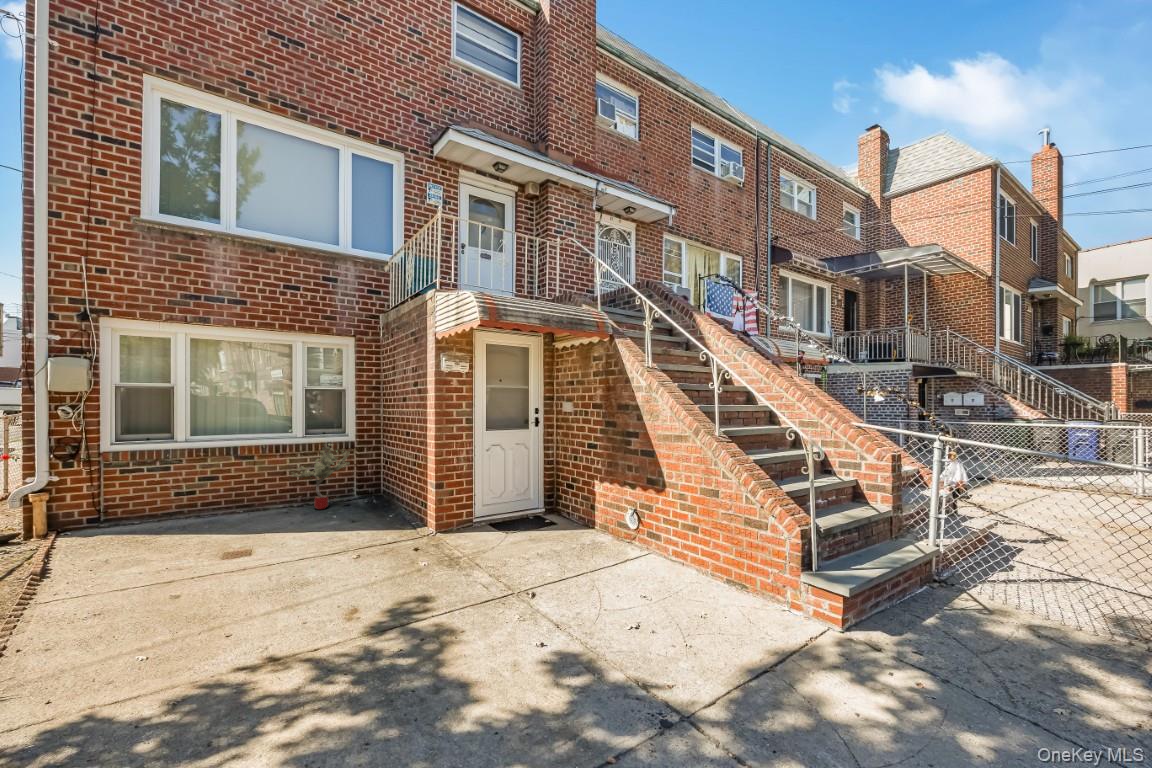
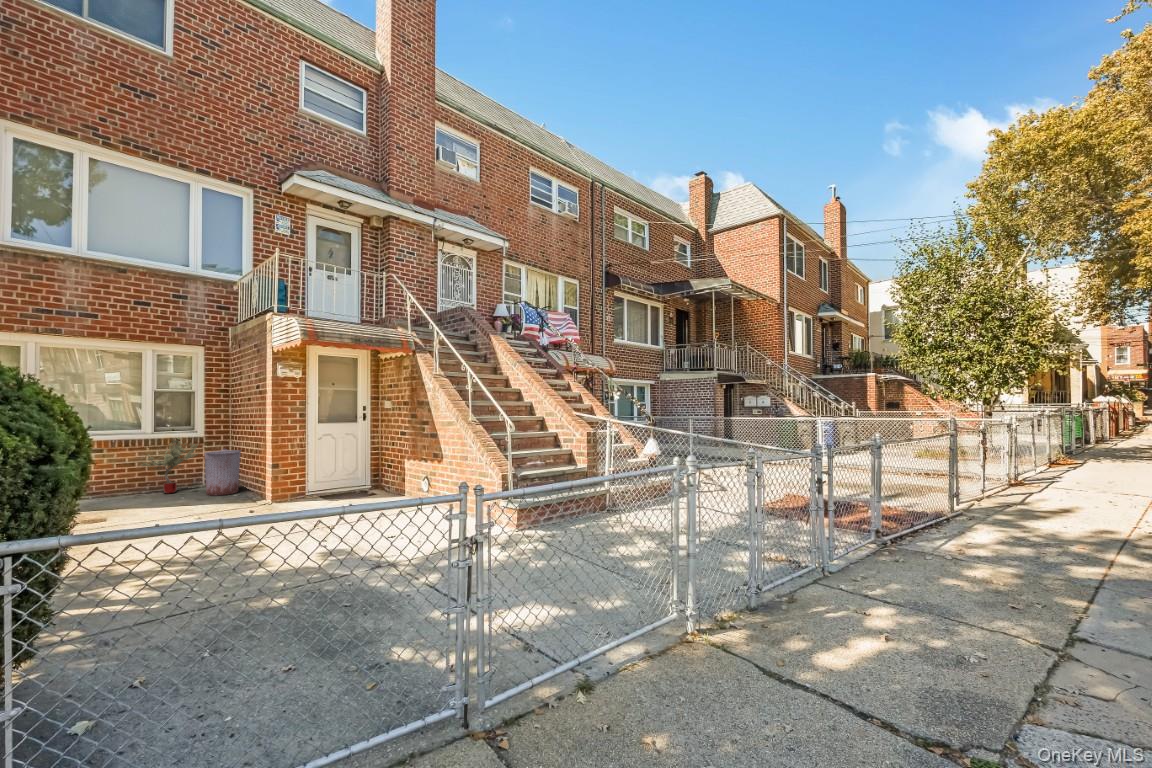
trash can: none [358,459,398,515] -> present [205,449,241,496]

